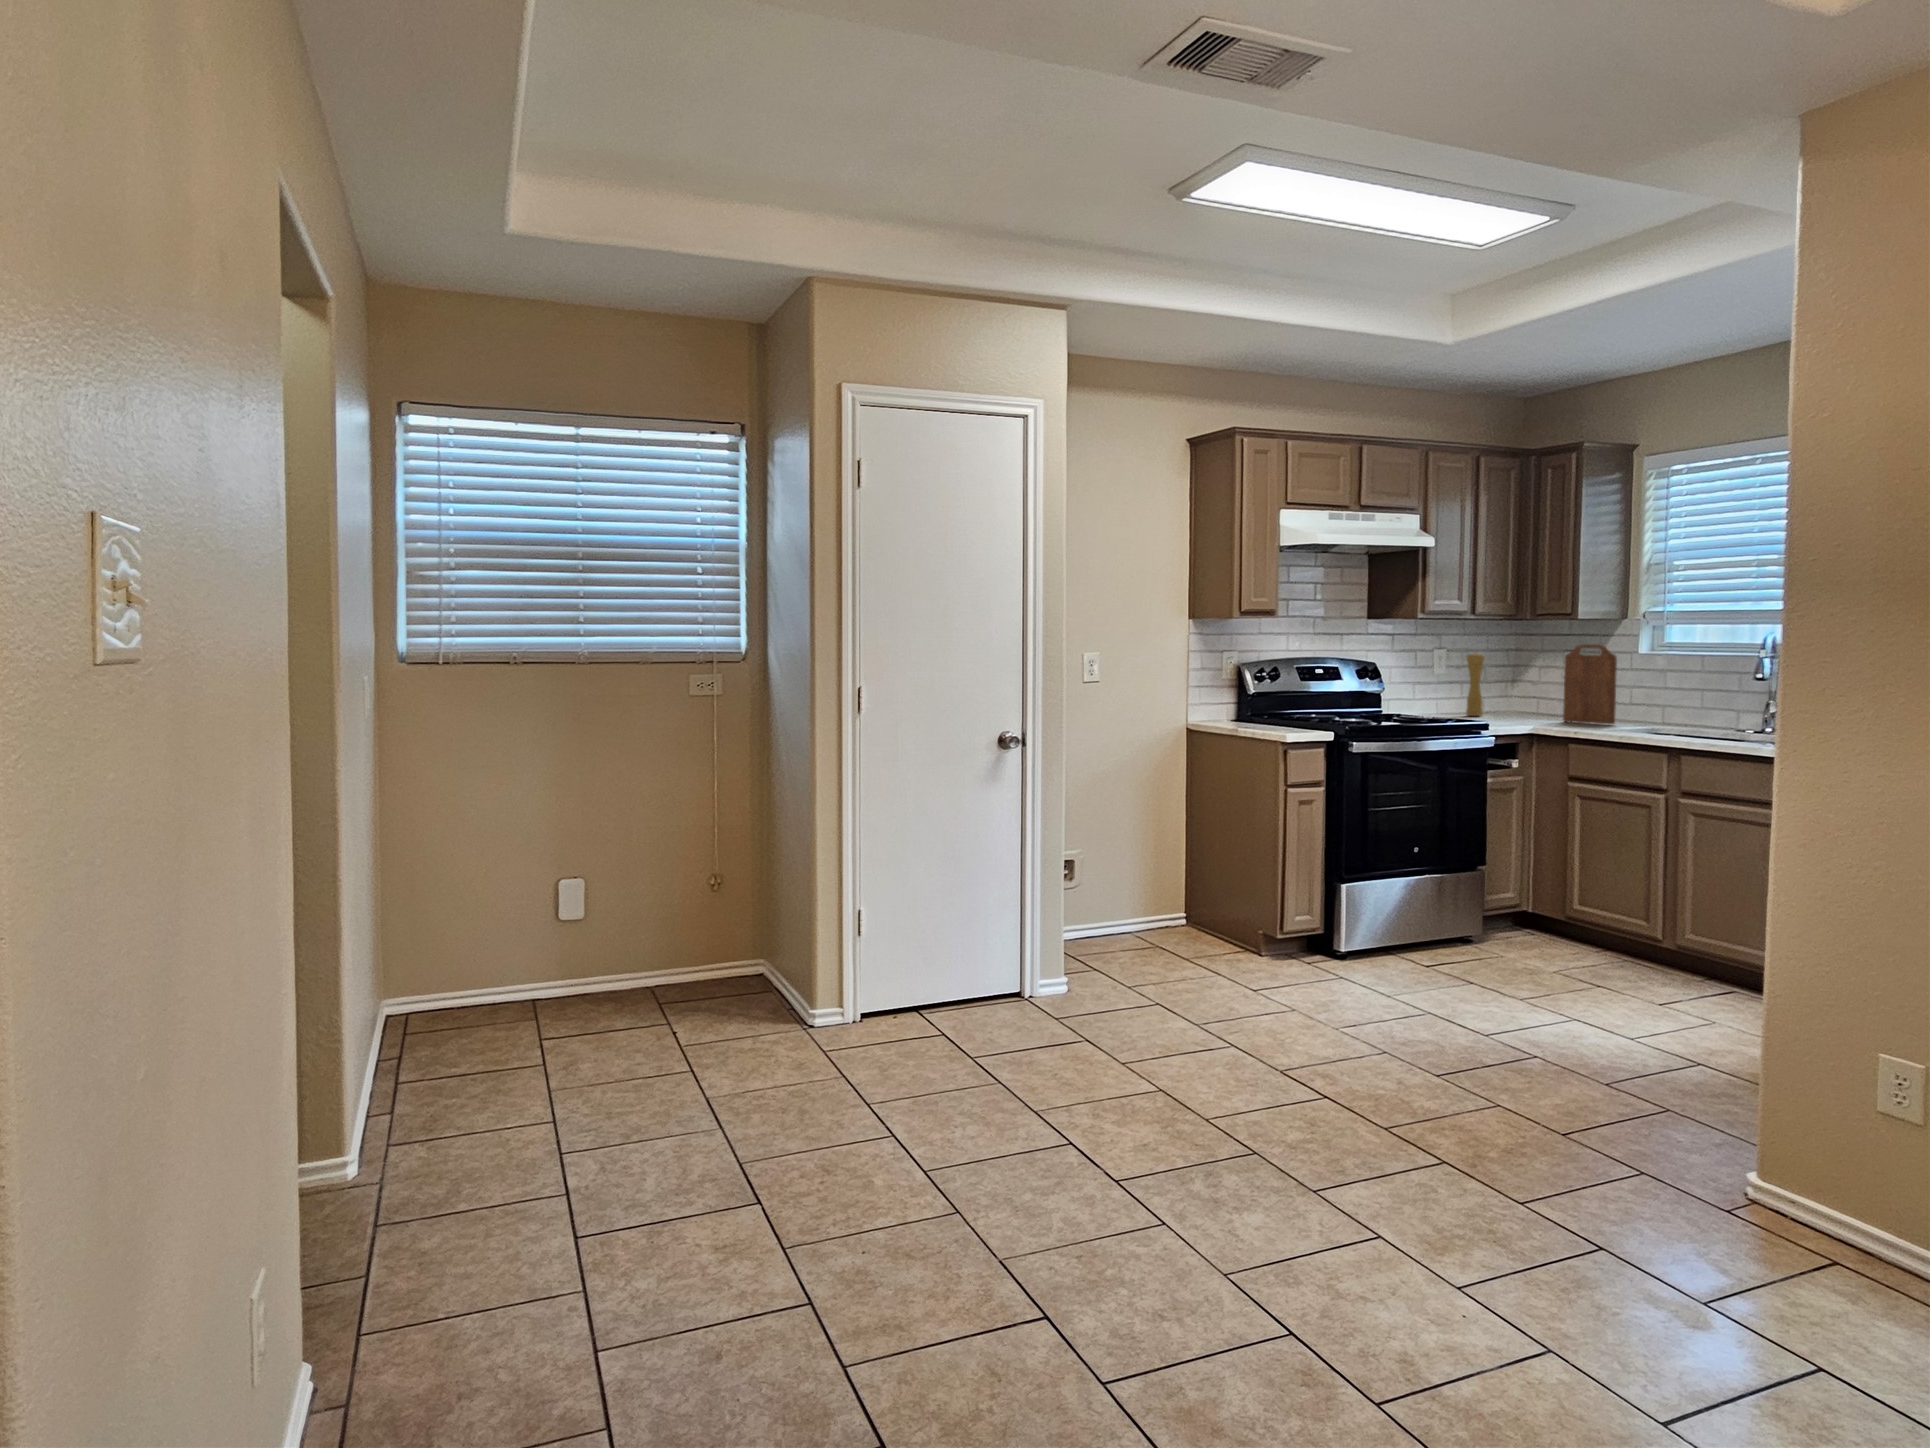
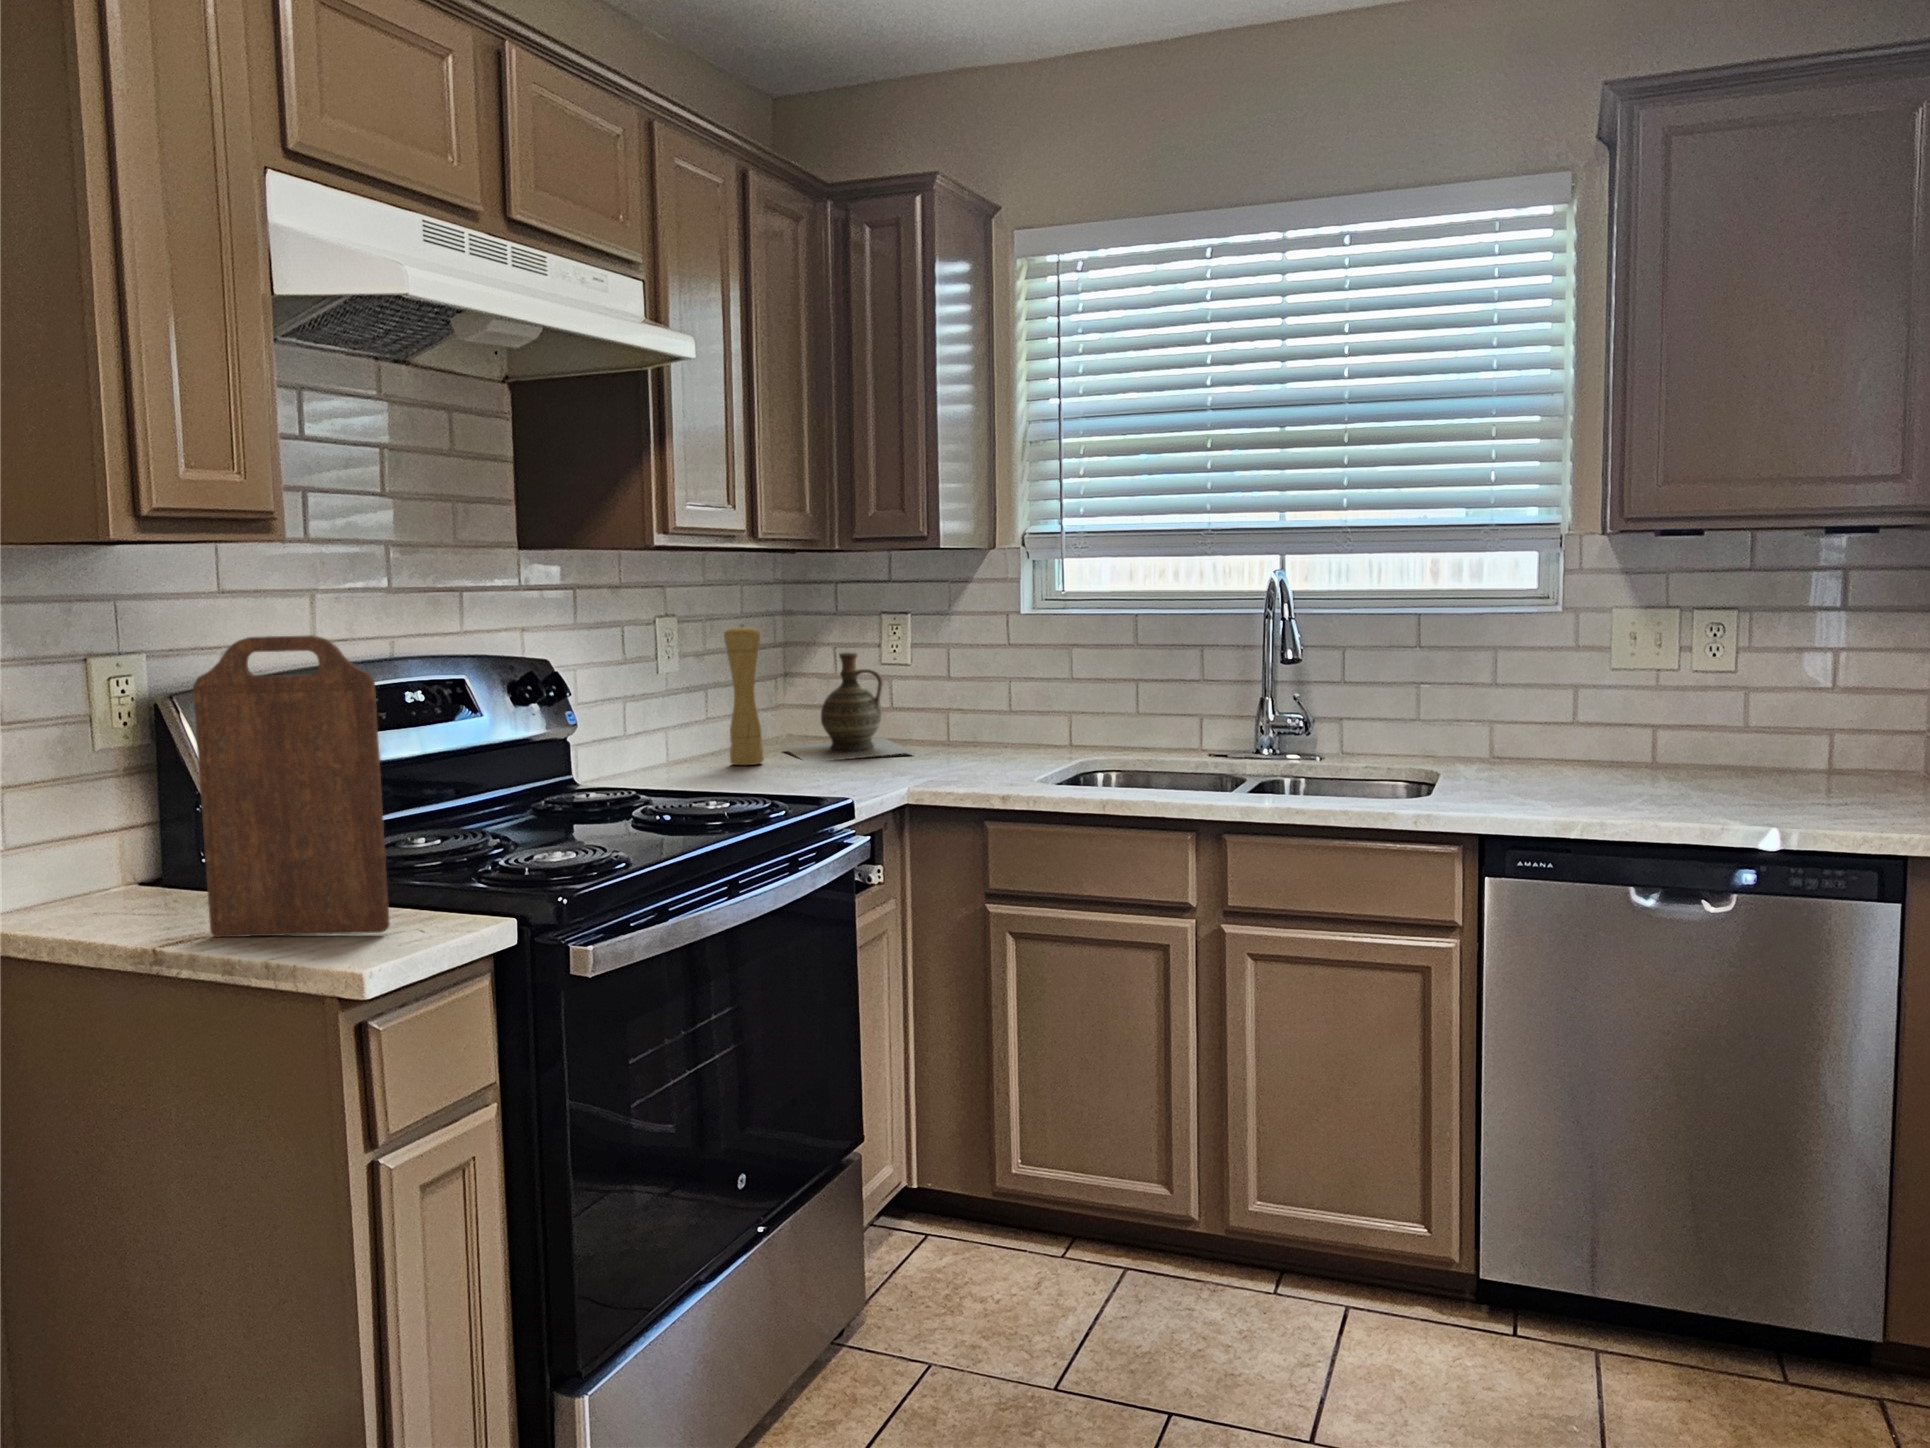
cutting board: present [1563,644,1617,724] -> present [193,635,389,937]
ceramic jug: none [1502,669,1567,719] -> present [784,653,912,761]

